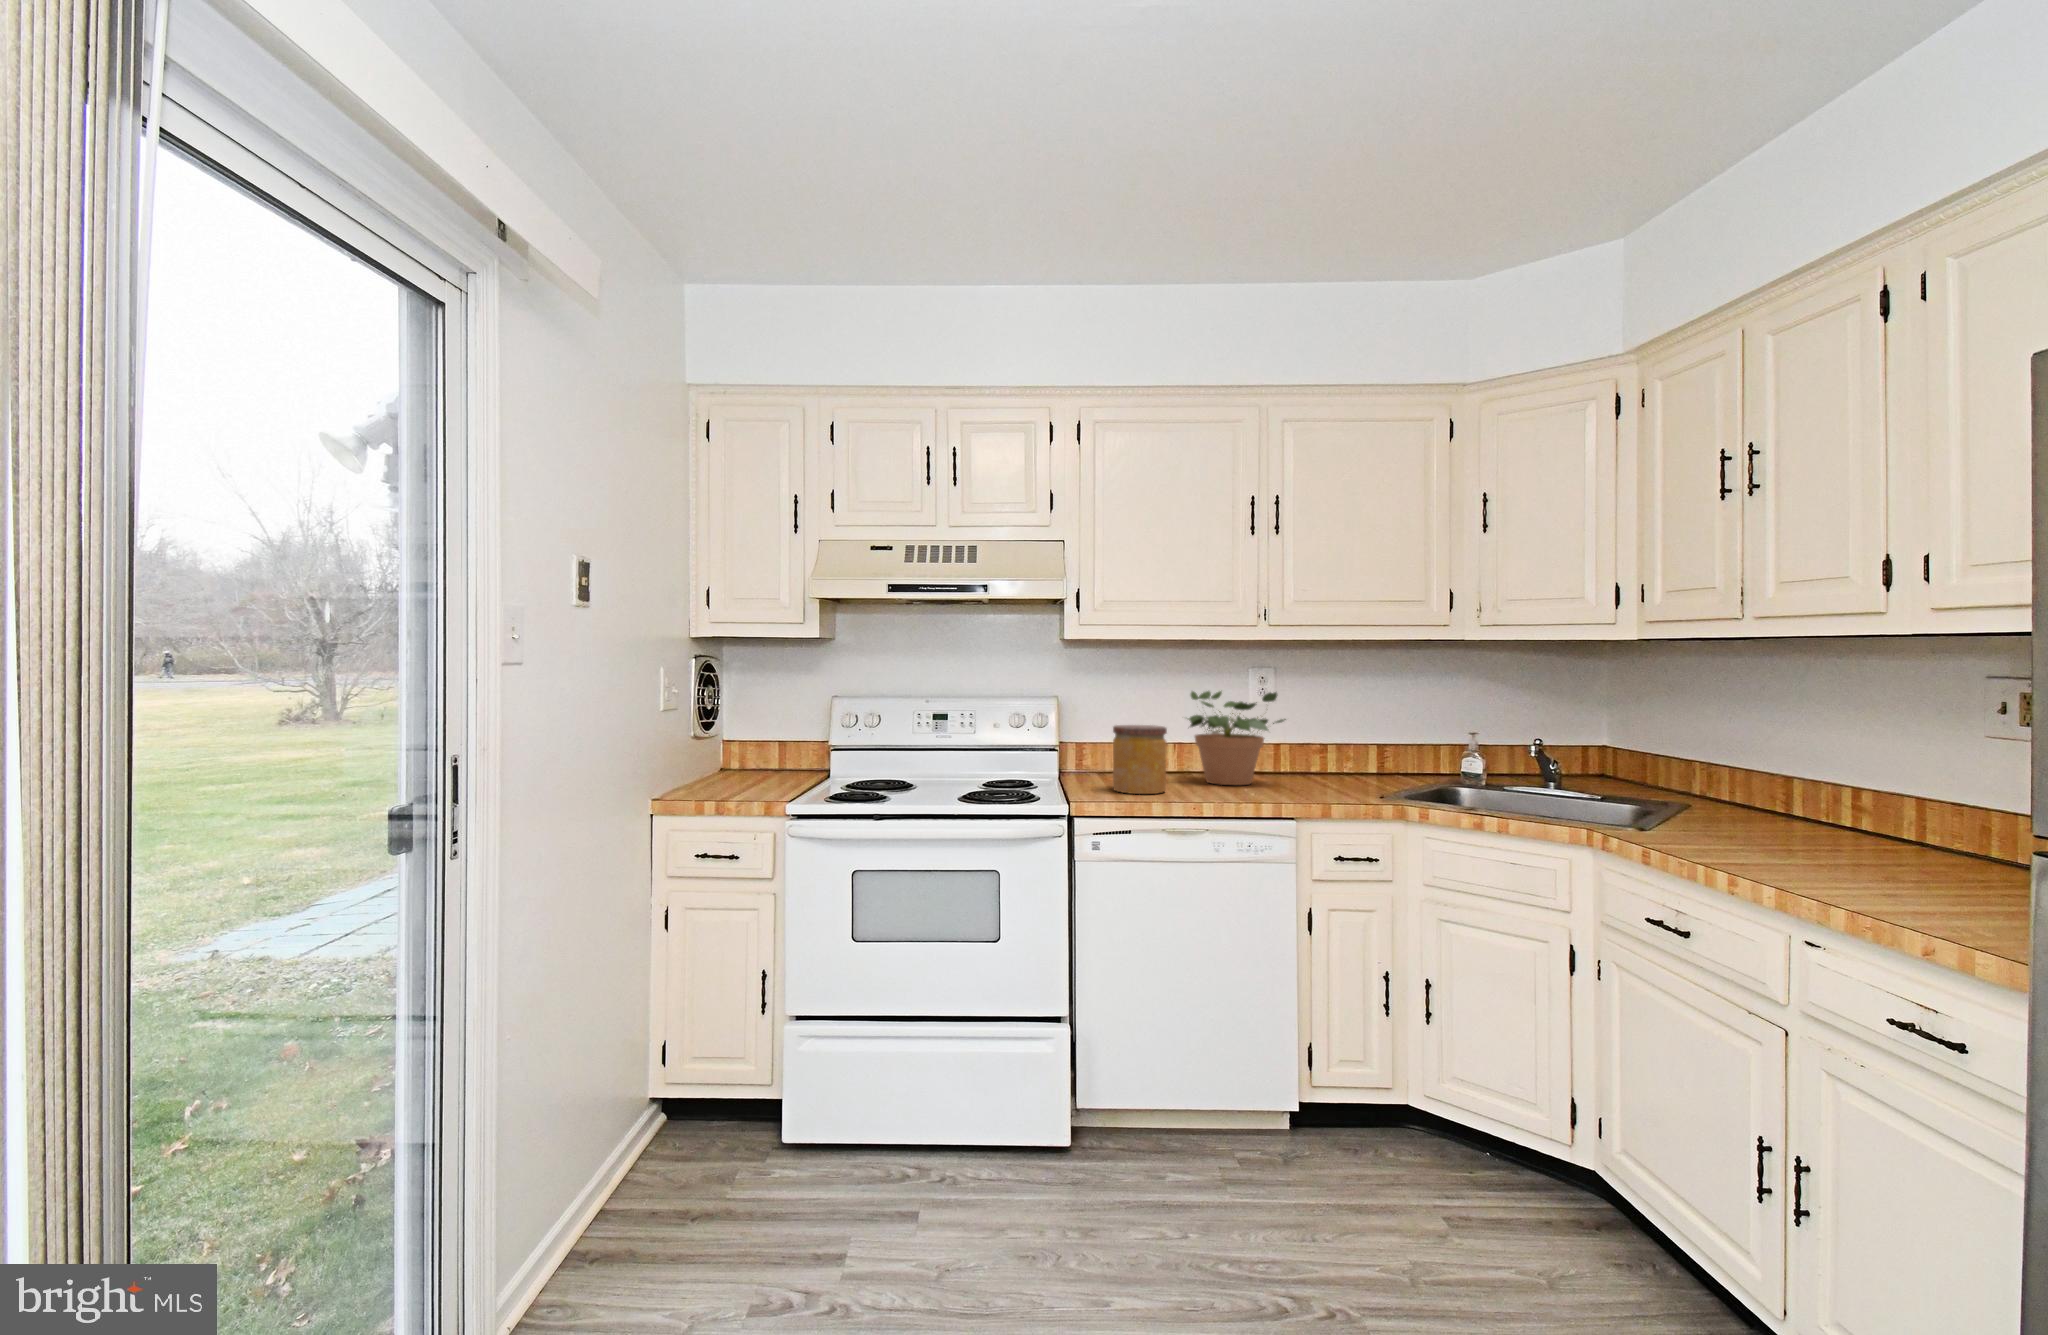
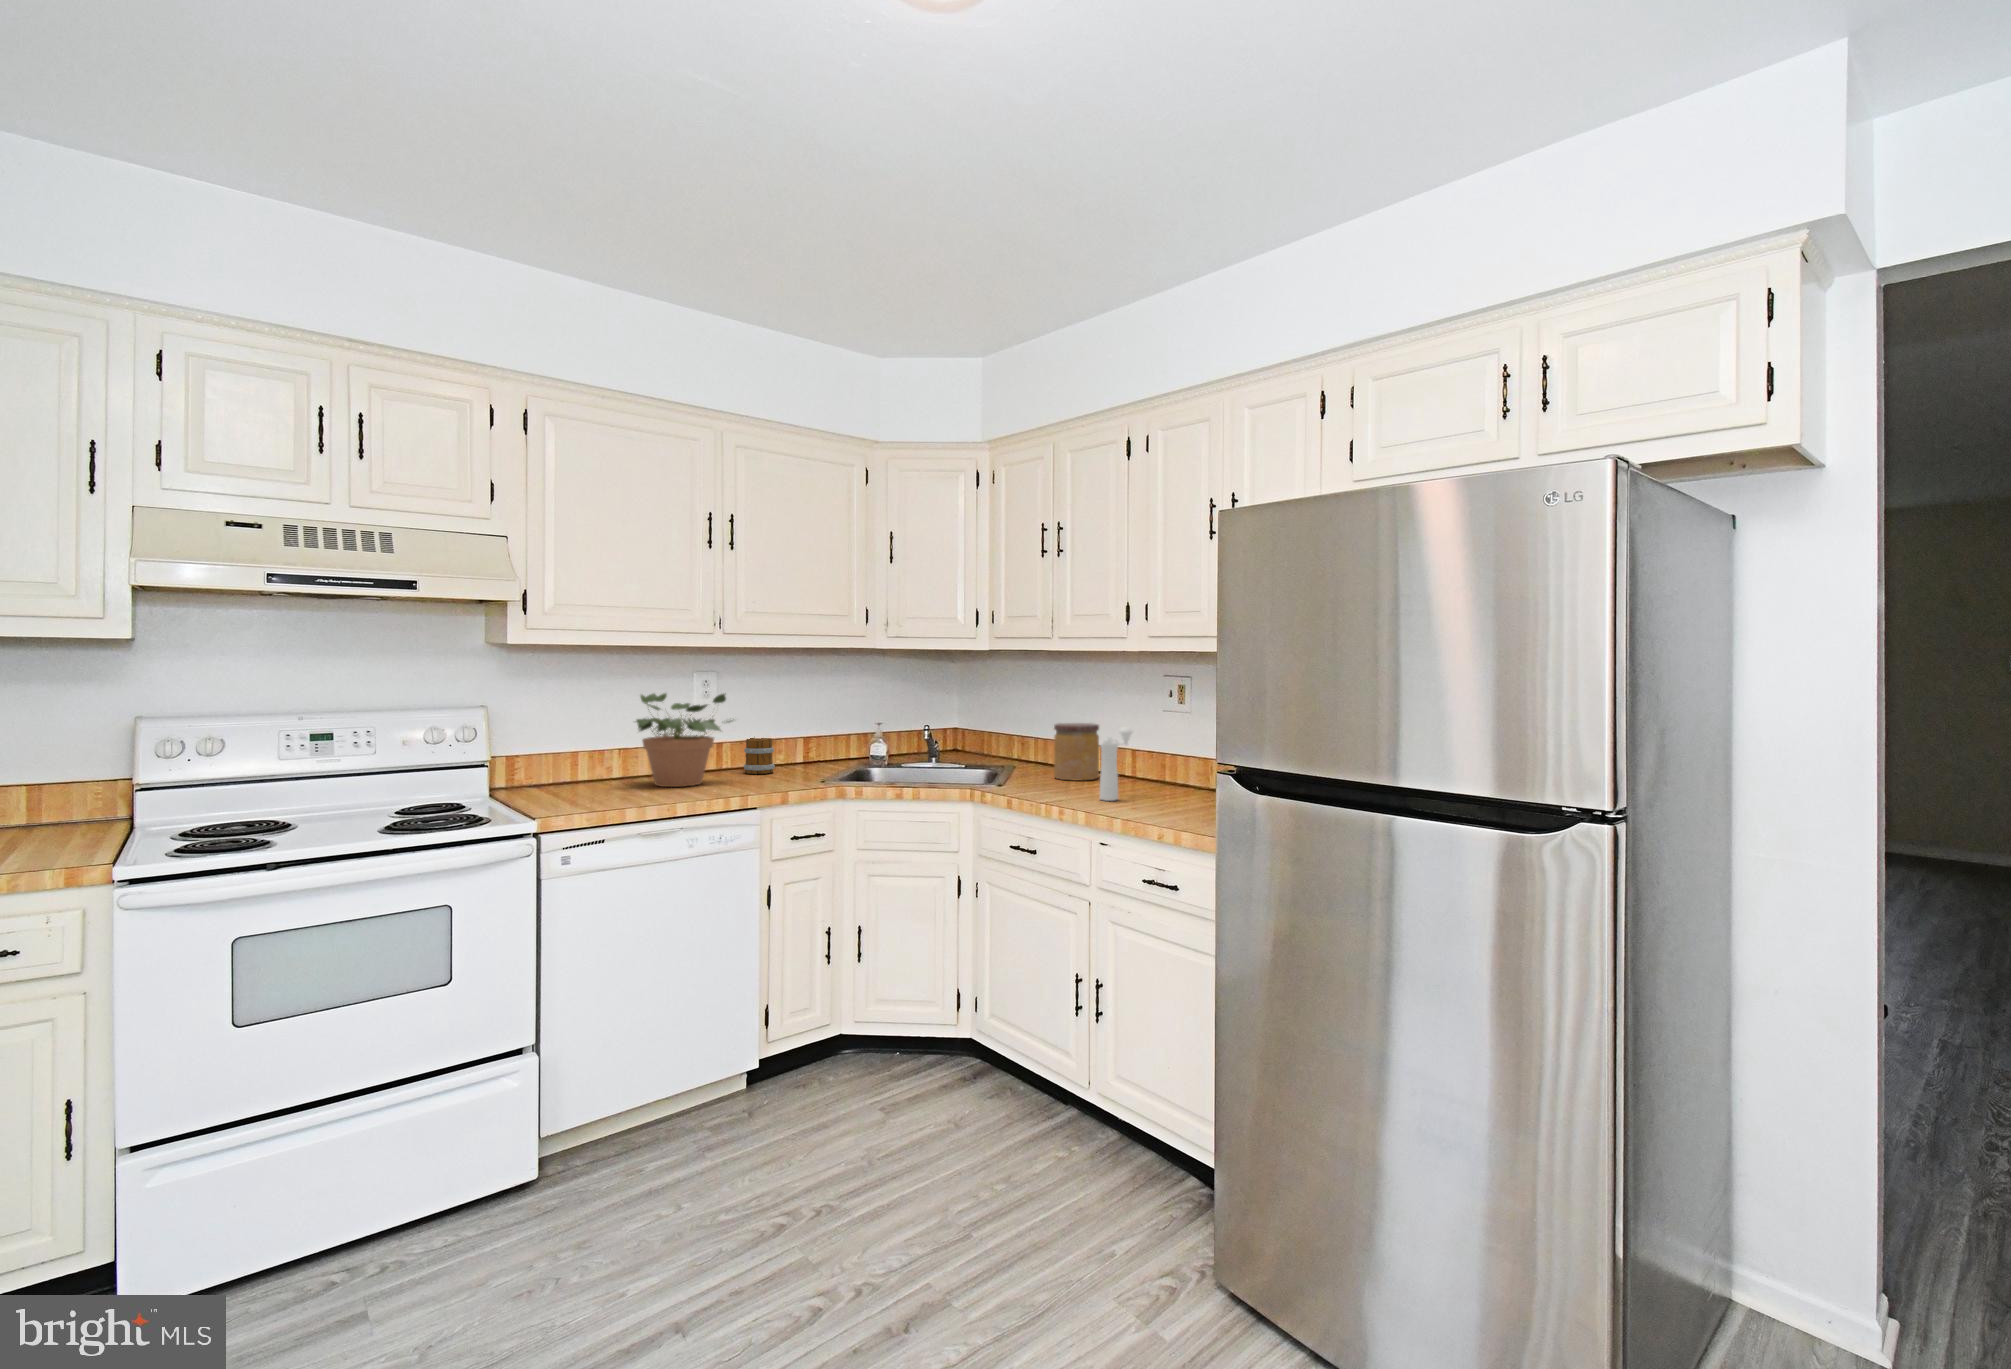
jar: present [1113,725,1167,794] -> present [1054,723,1099,781]
mug: none [1305,735,1339,780] -> present [744,738,775,774]
pepper mill: none [1838,758,1922,880] -> present [1100,727,1133,801]

